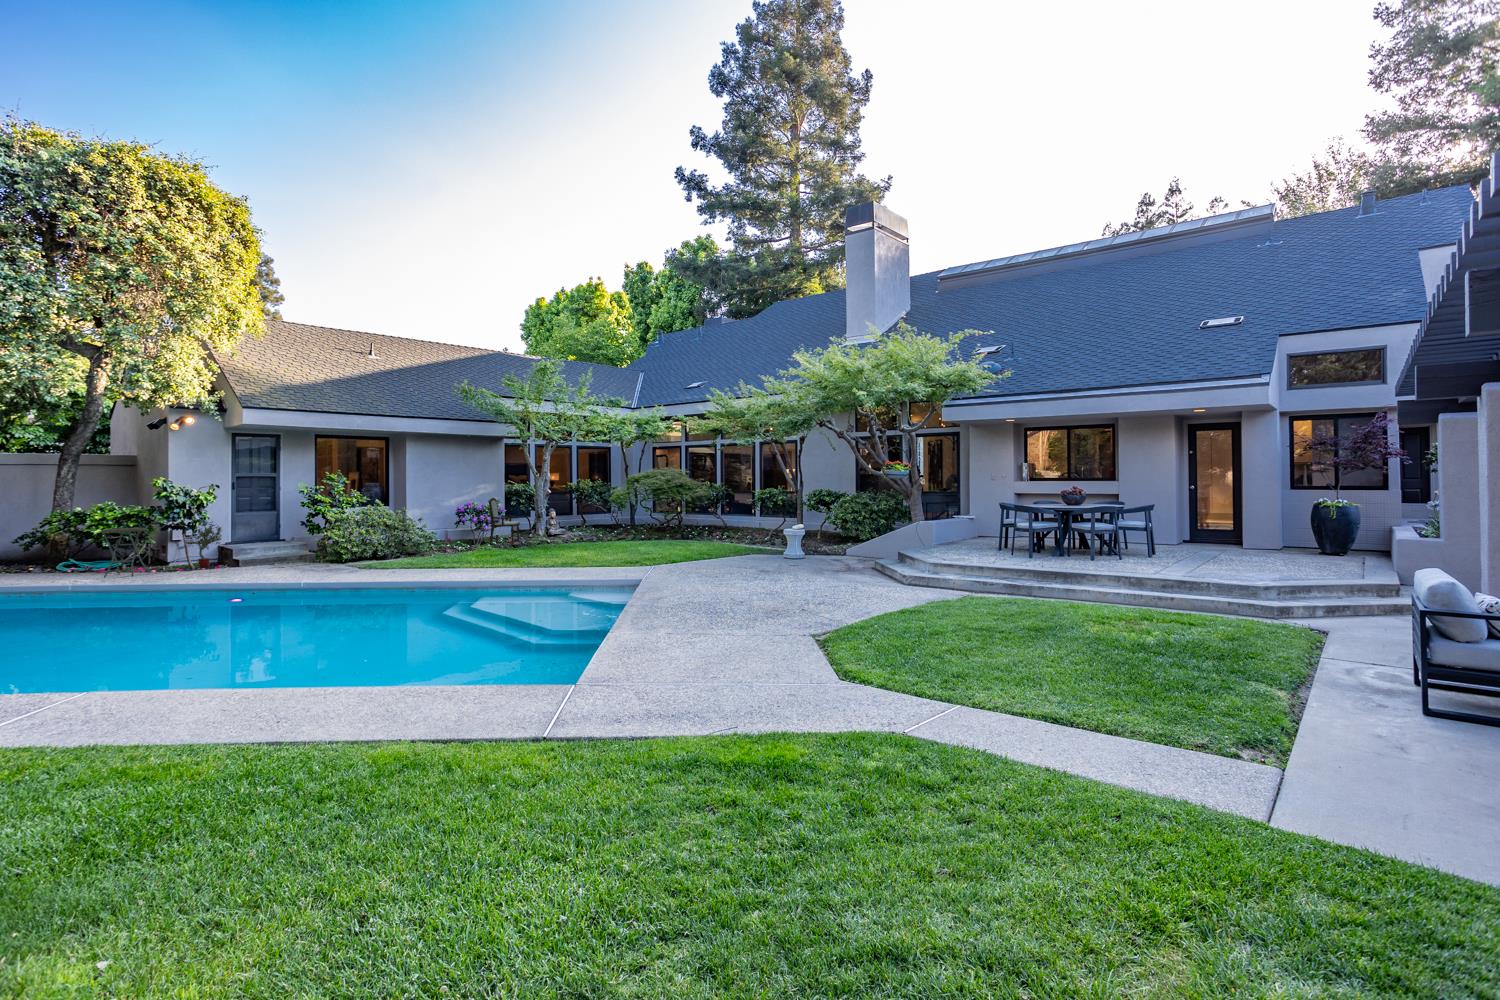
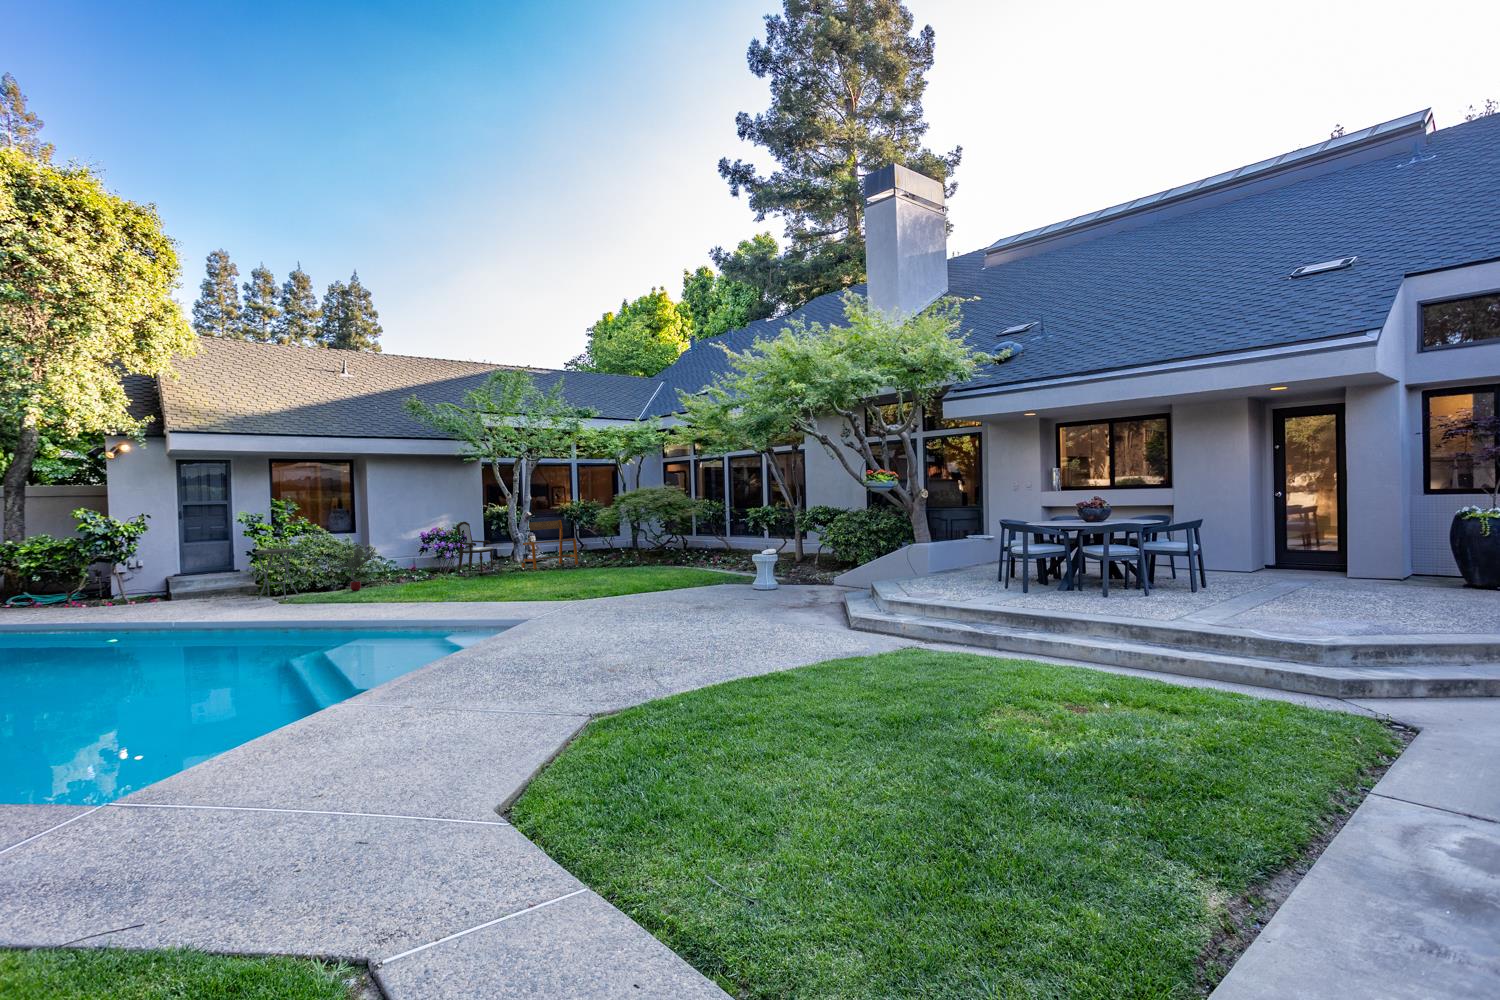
bench: none [545,497,595,542] -> present [522,520,578,569]
potted tree: present [186,521,222,568] -> present [333,542,376,591]
side table: present [101,528,150,578] -> present [255,549,299,600]

